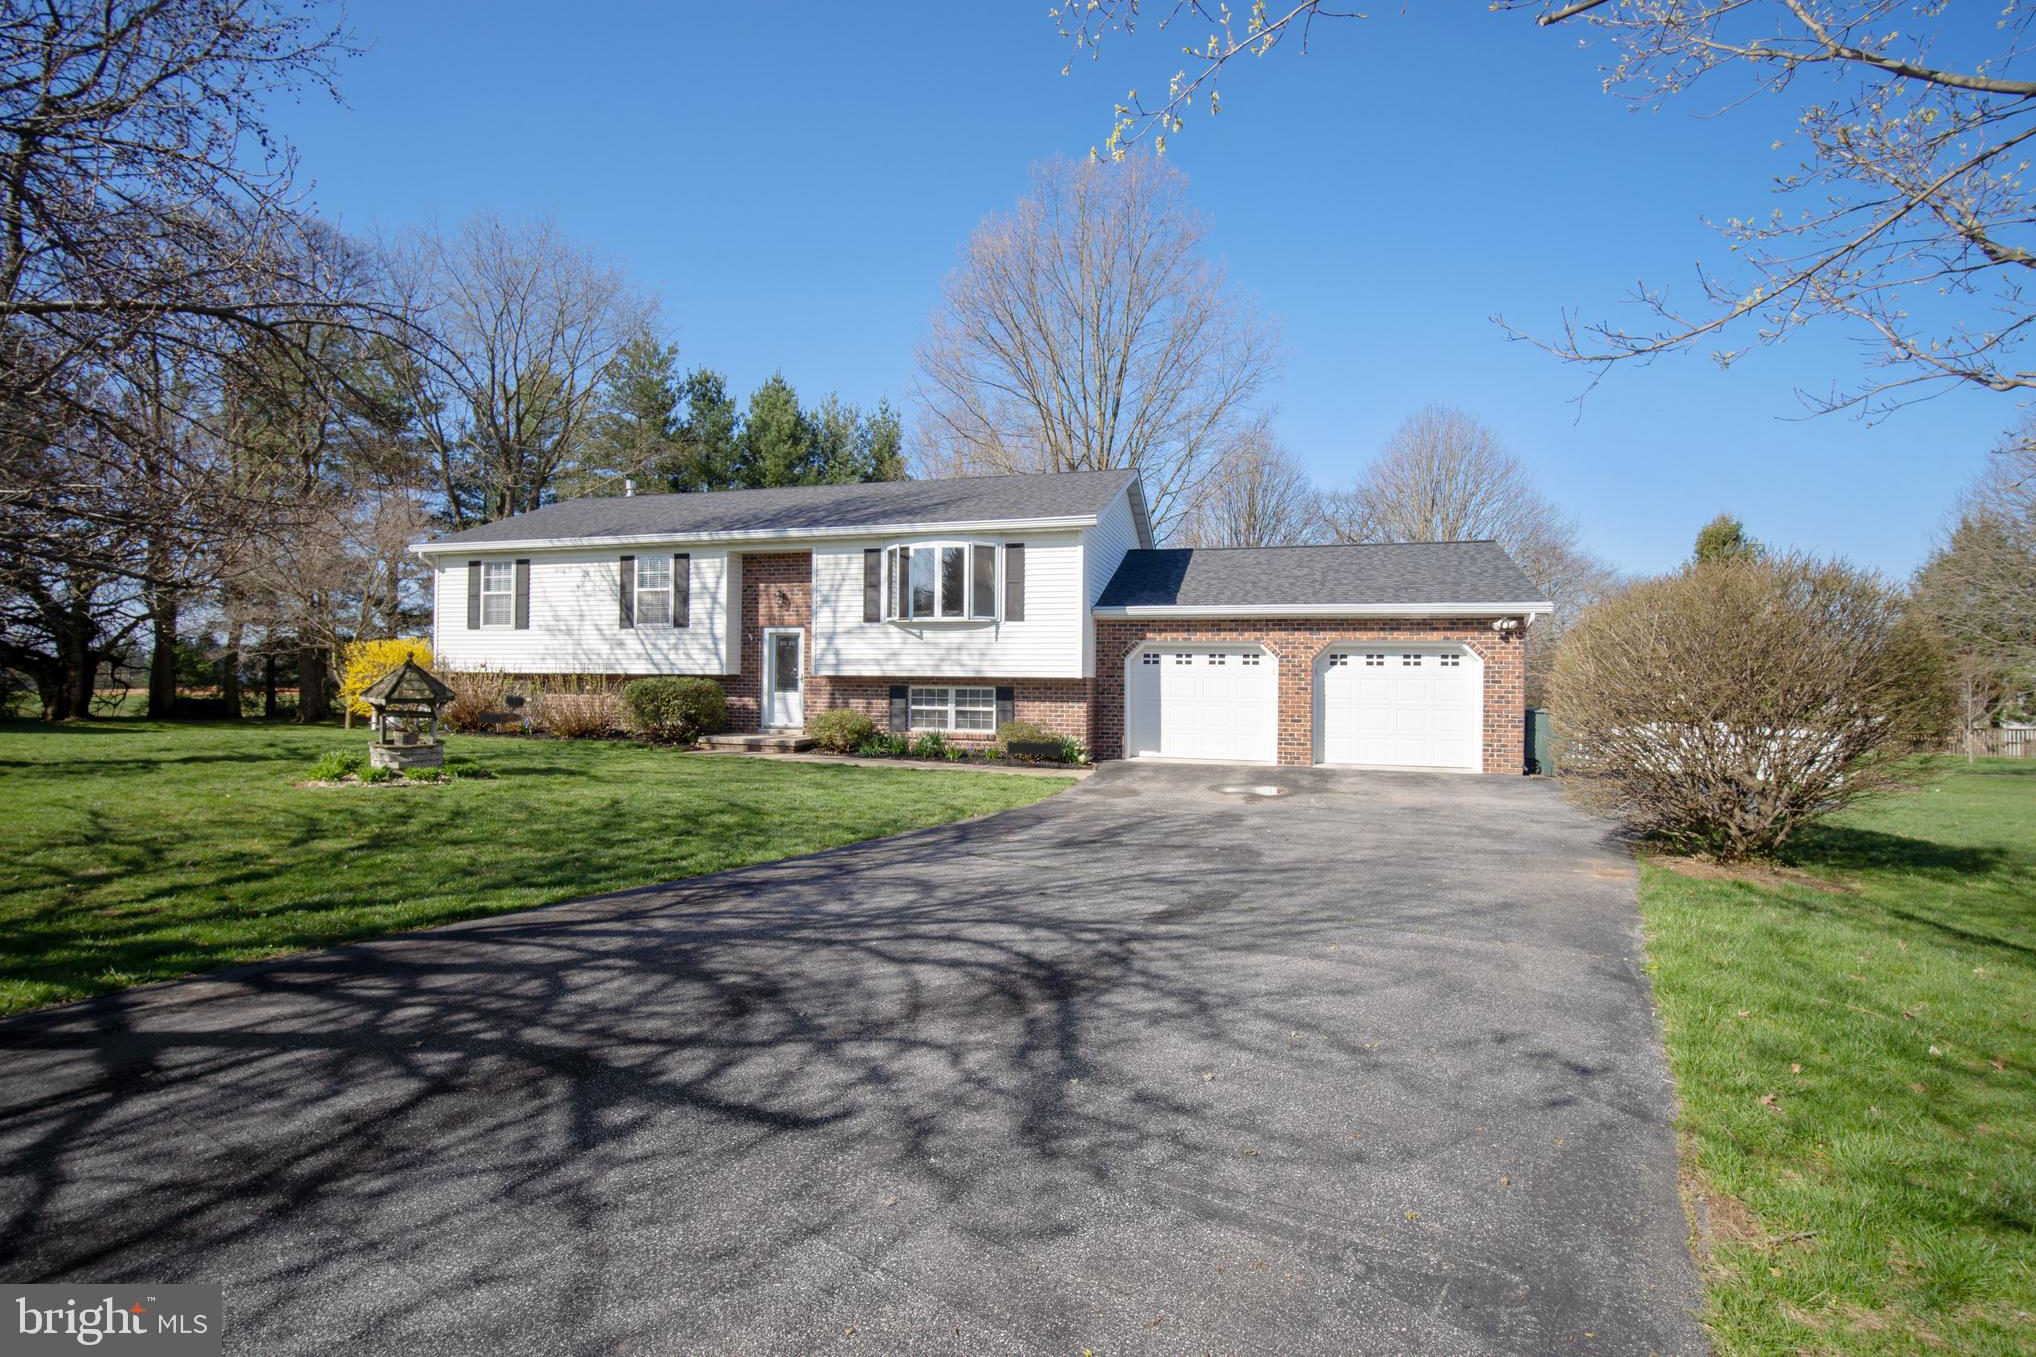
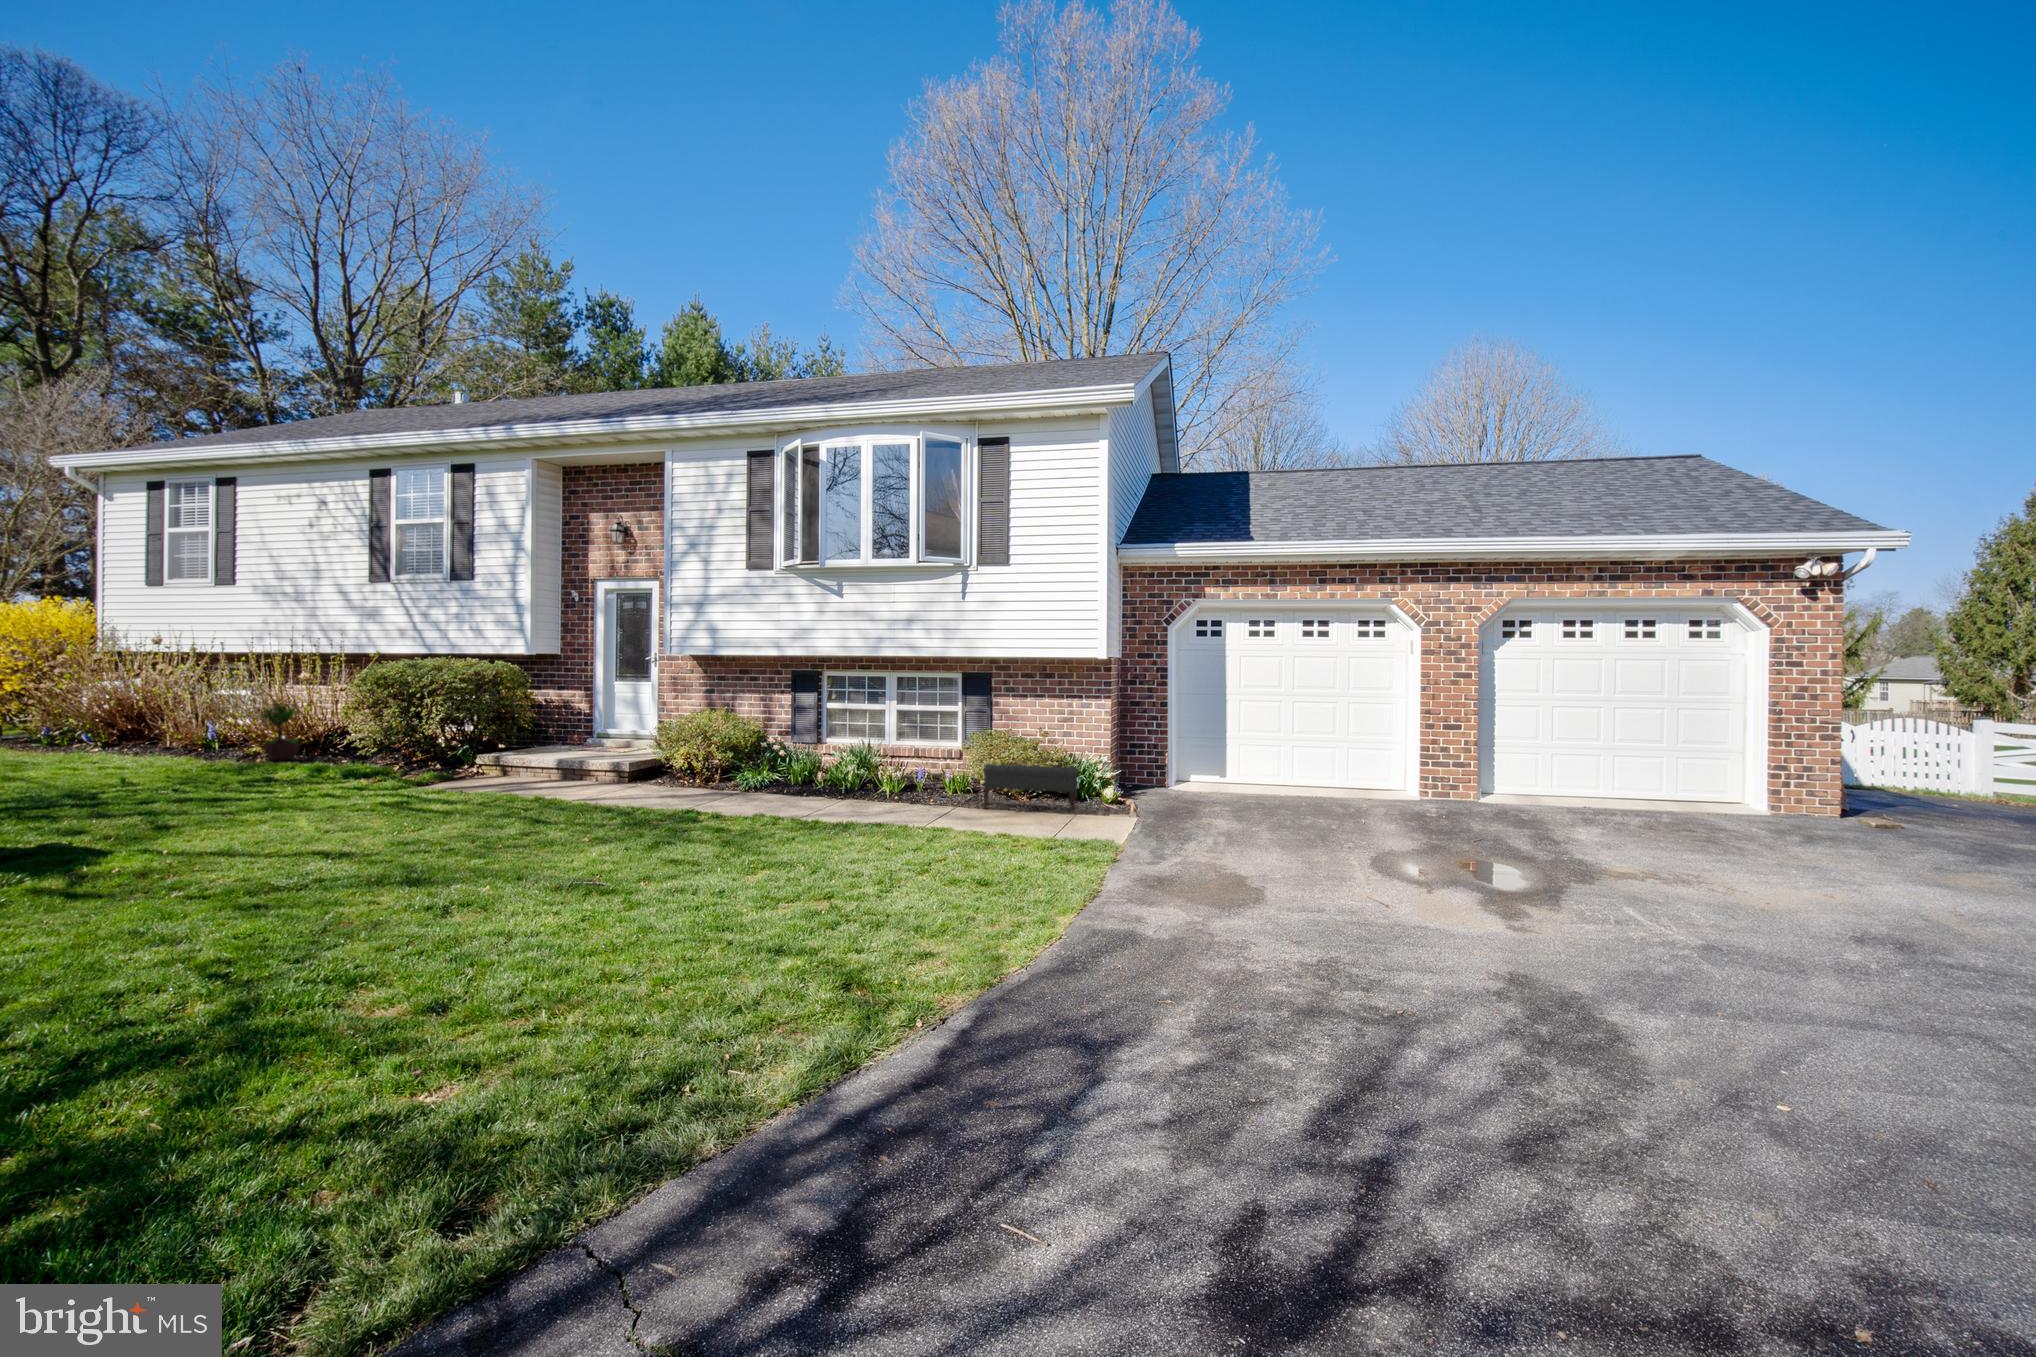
armchair: present [477,695,528,732] -> none [88,689,191,757]
potted tree: none [576,699,600,738] -> present [258,703,300,760]

